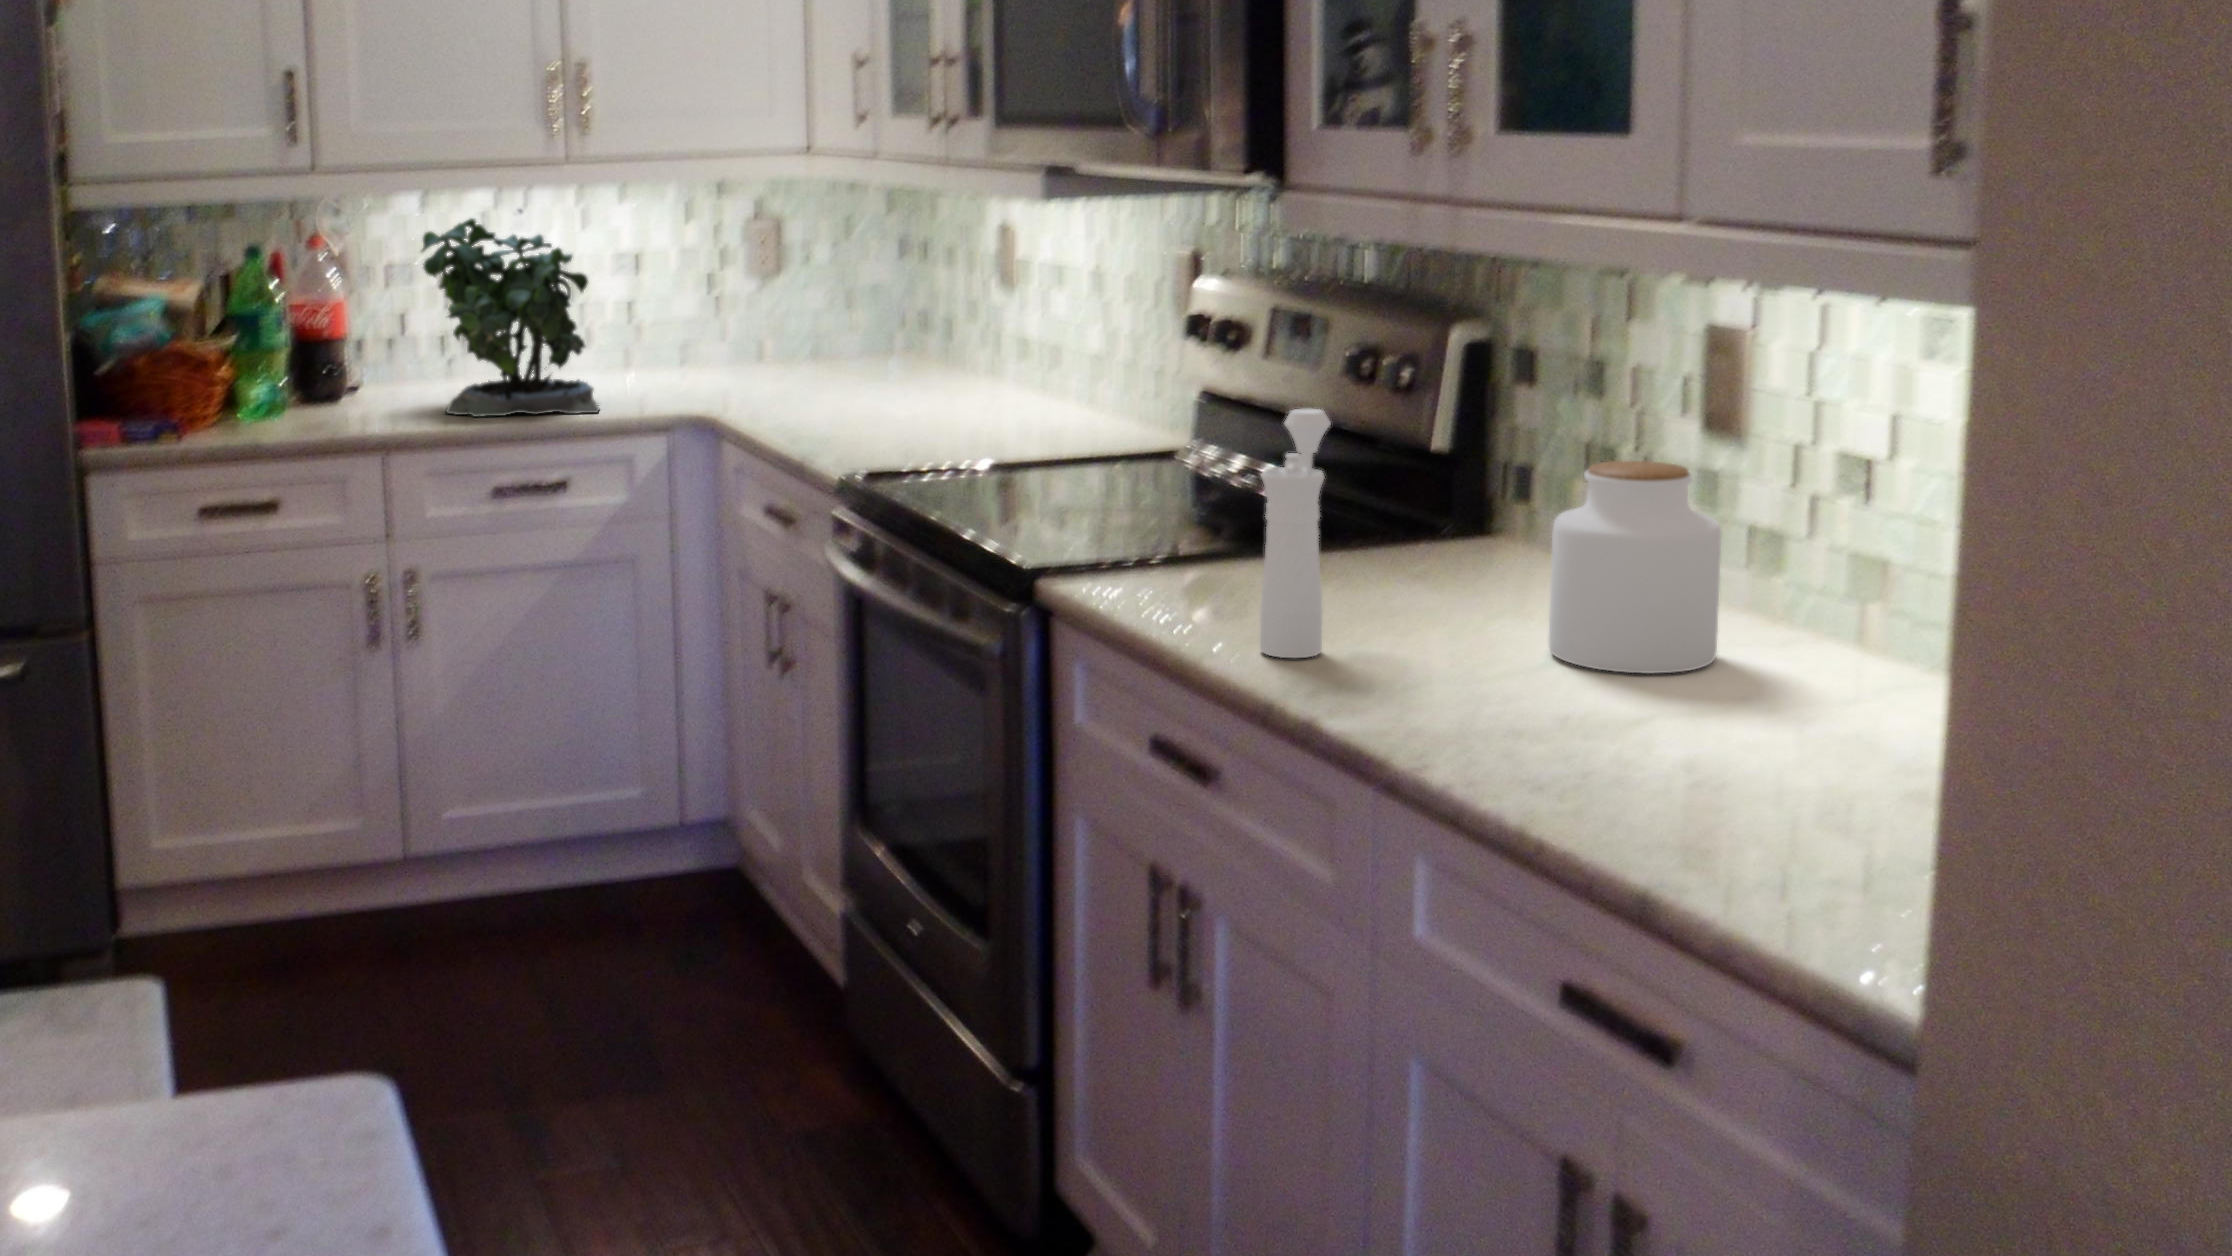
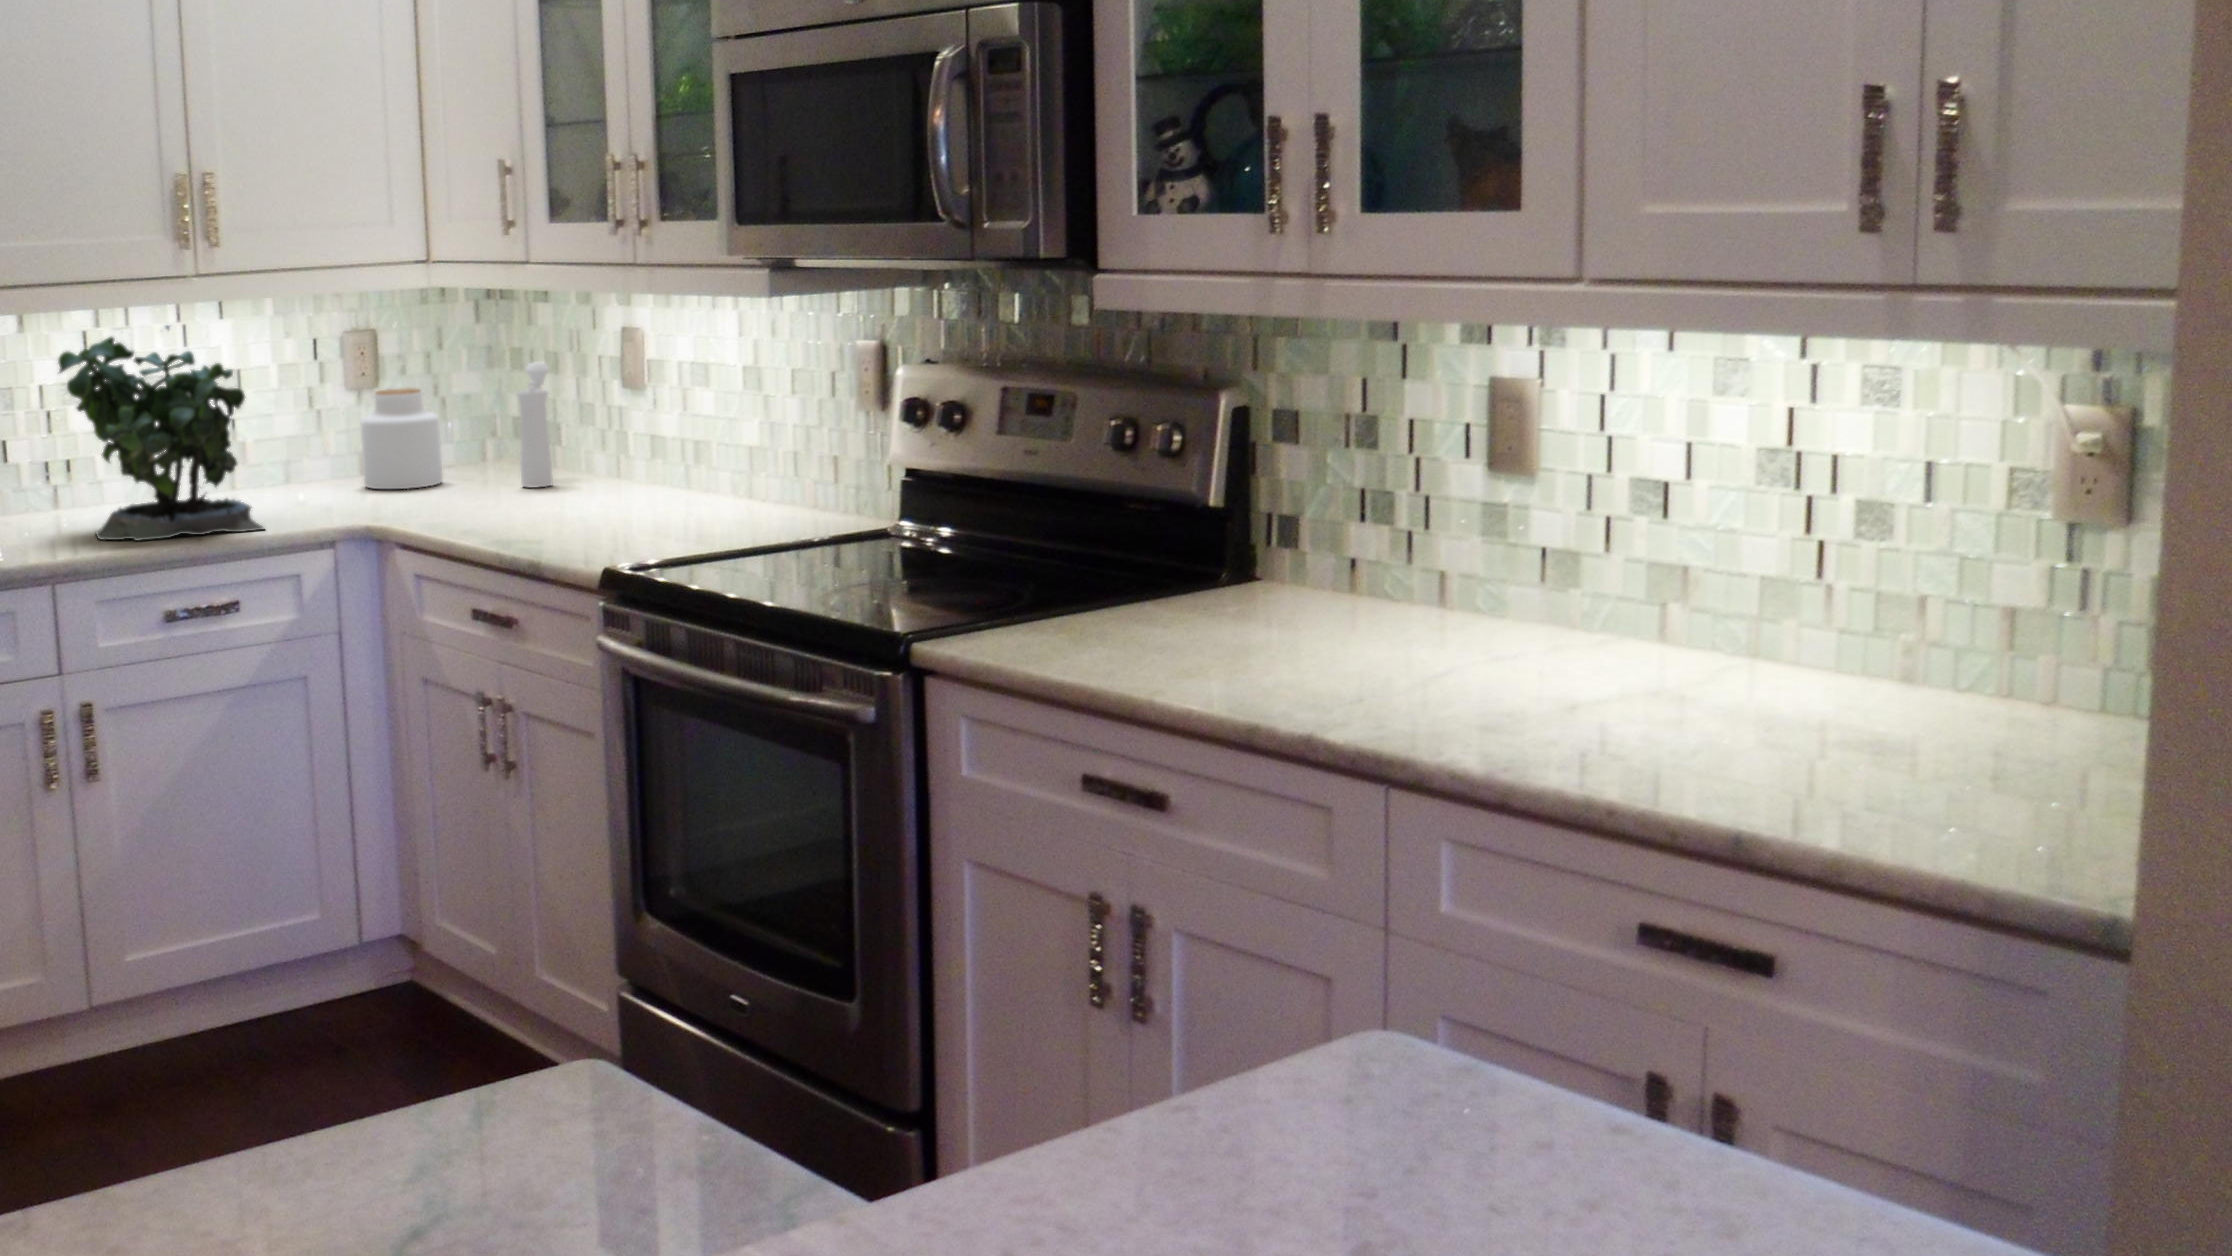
pepper mill: present [1260,408,1331,658] -> present [517,362,553,488]
jar: present [1549,461,1721,673] -> present [361,388,443,489]

